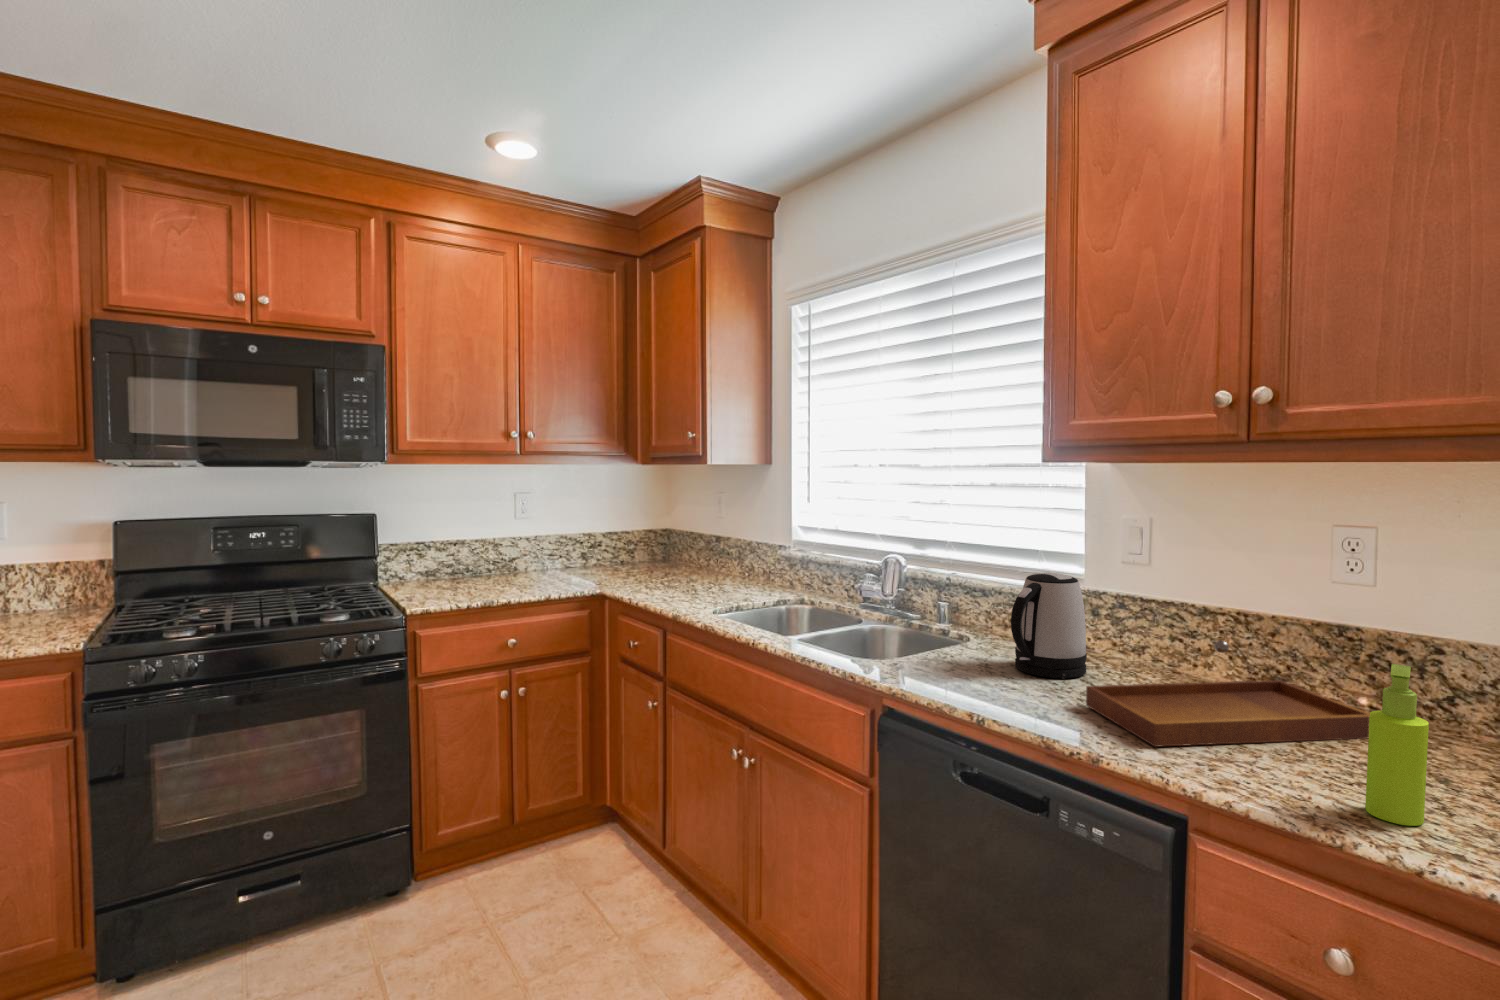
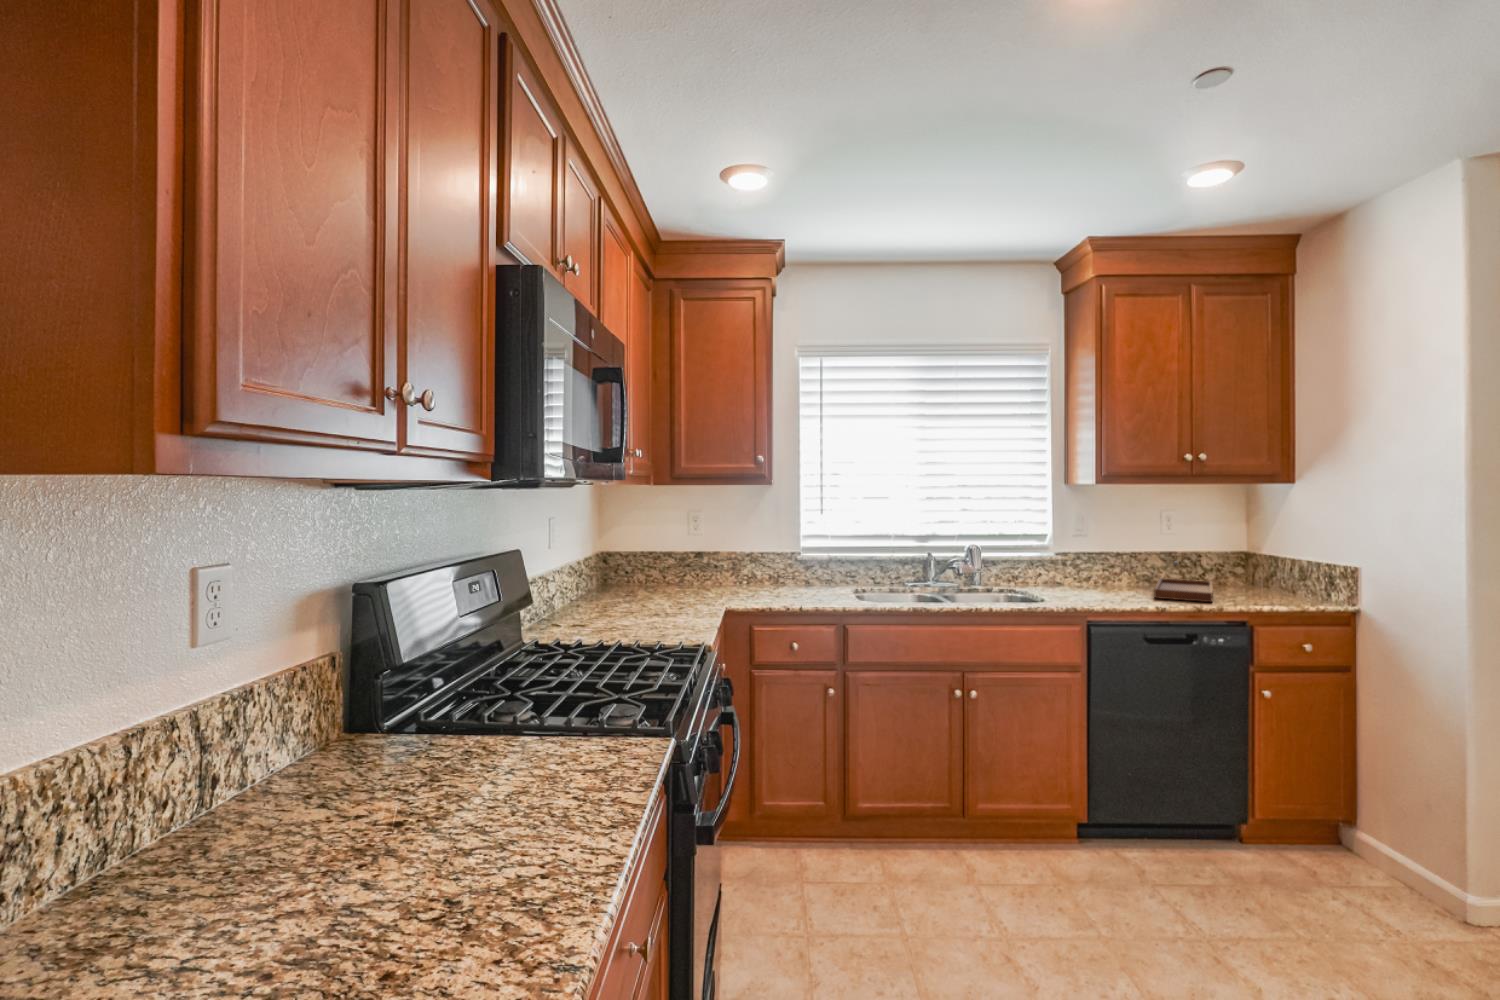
kettle: present [1011,573,1087,679] -> none [1072,542,1109,594]
soap dispenser: present [1365,664,1429,826] -> none [1278,552,1298,603]

